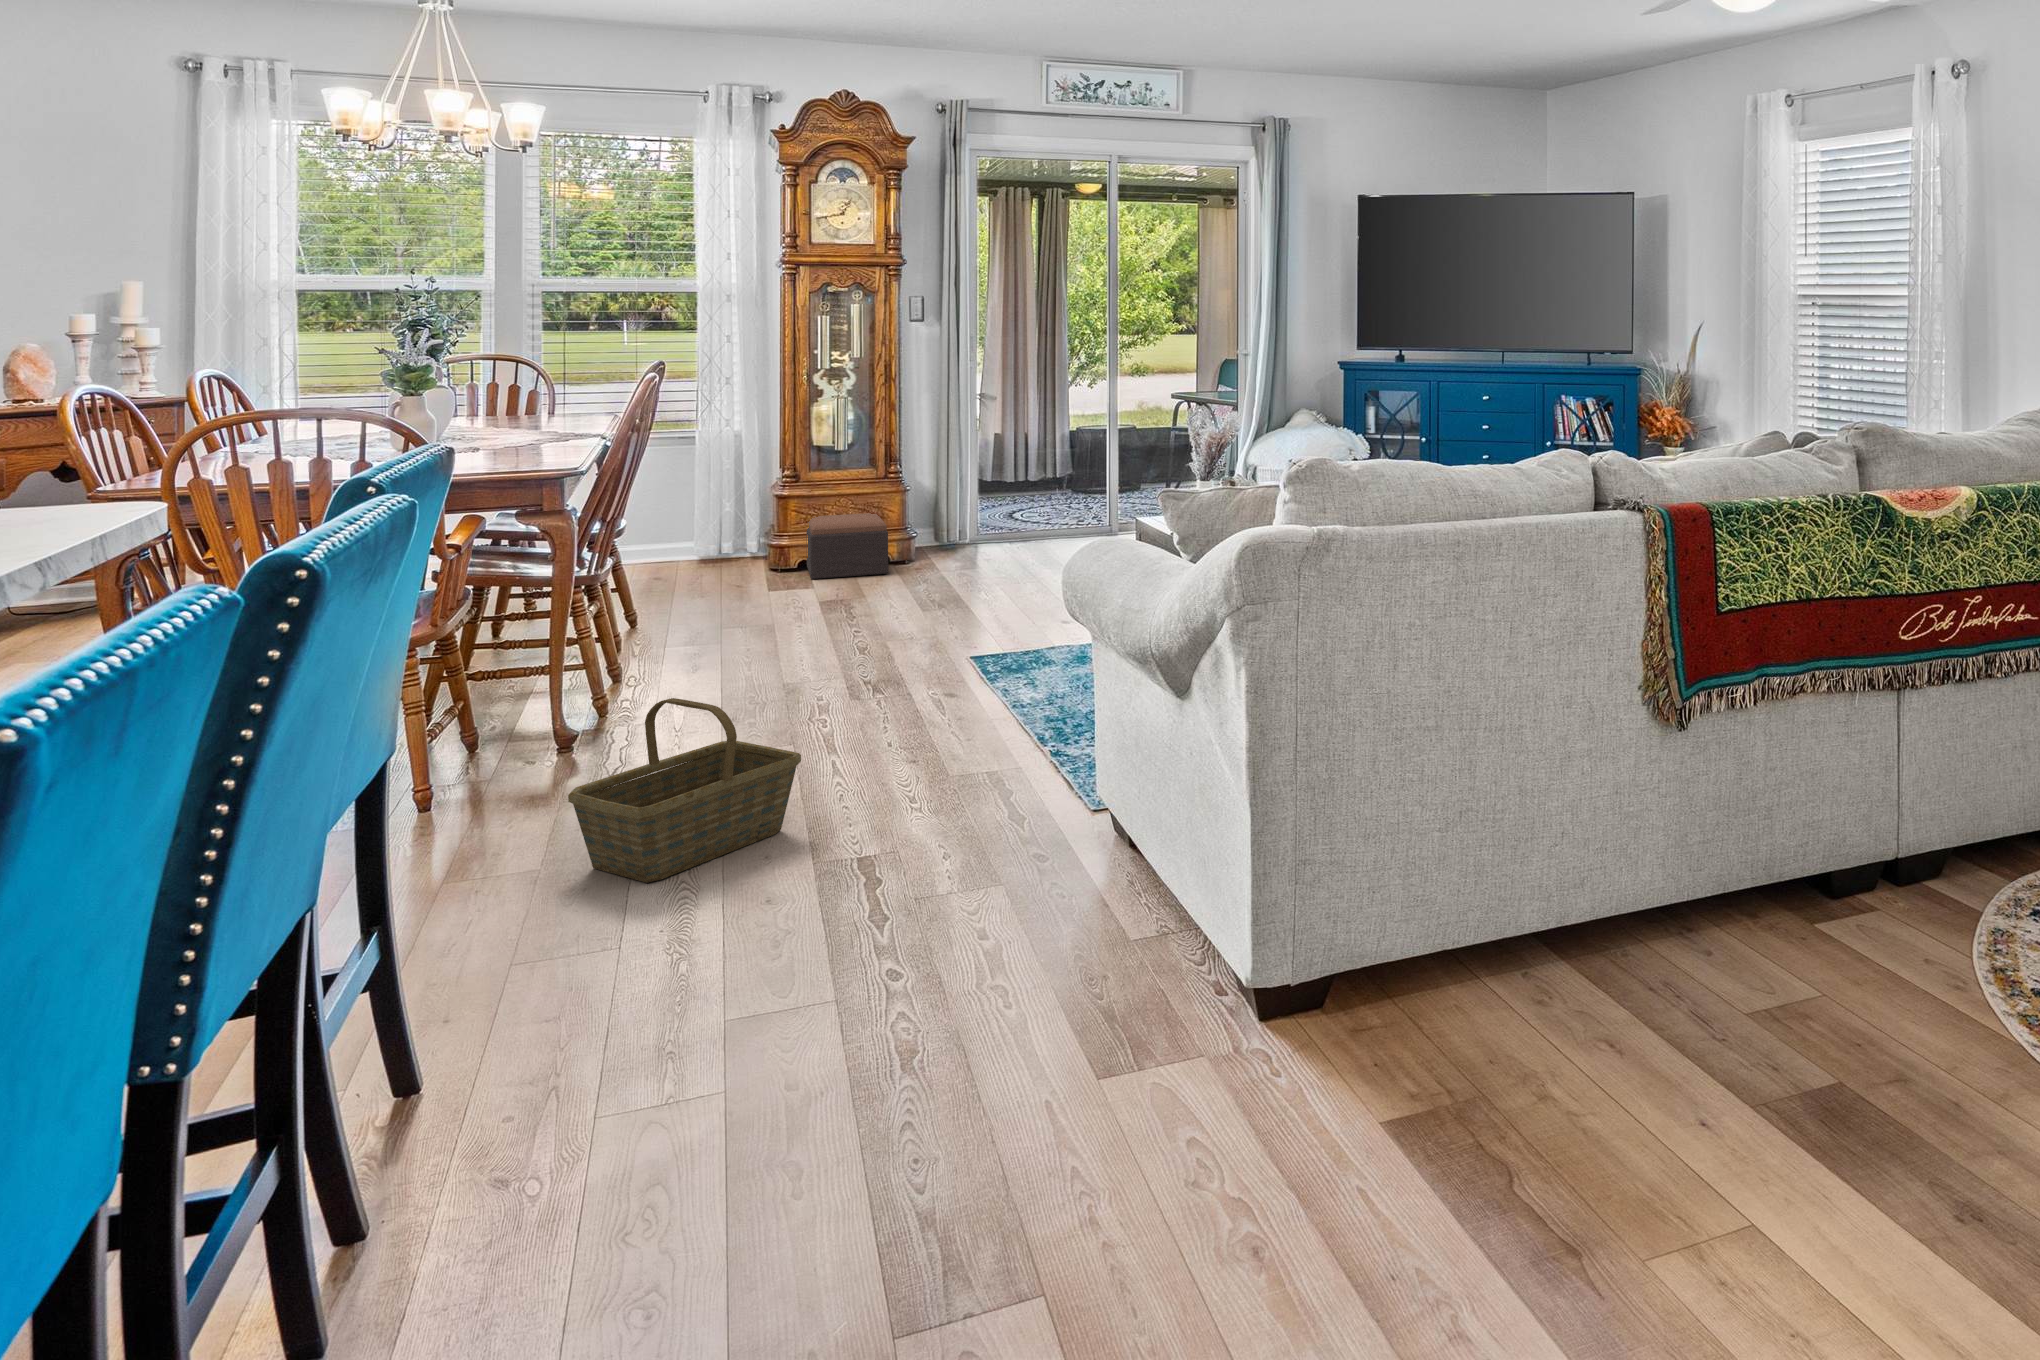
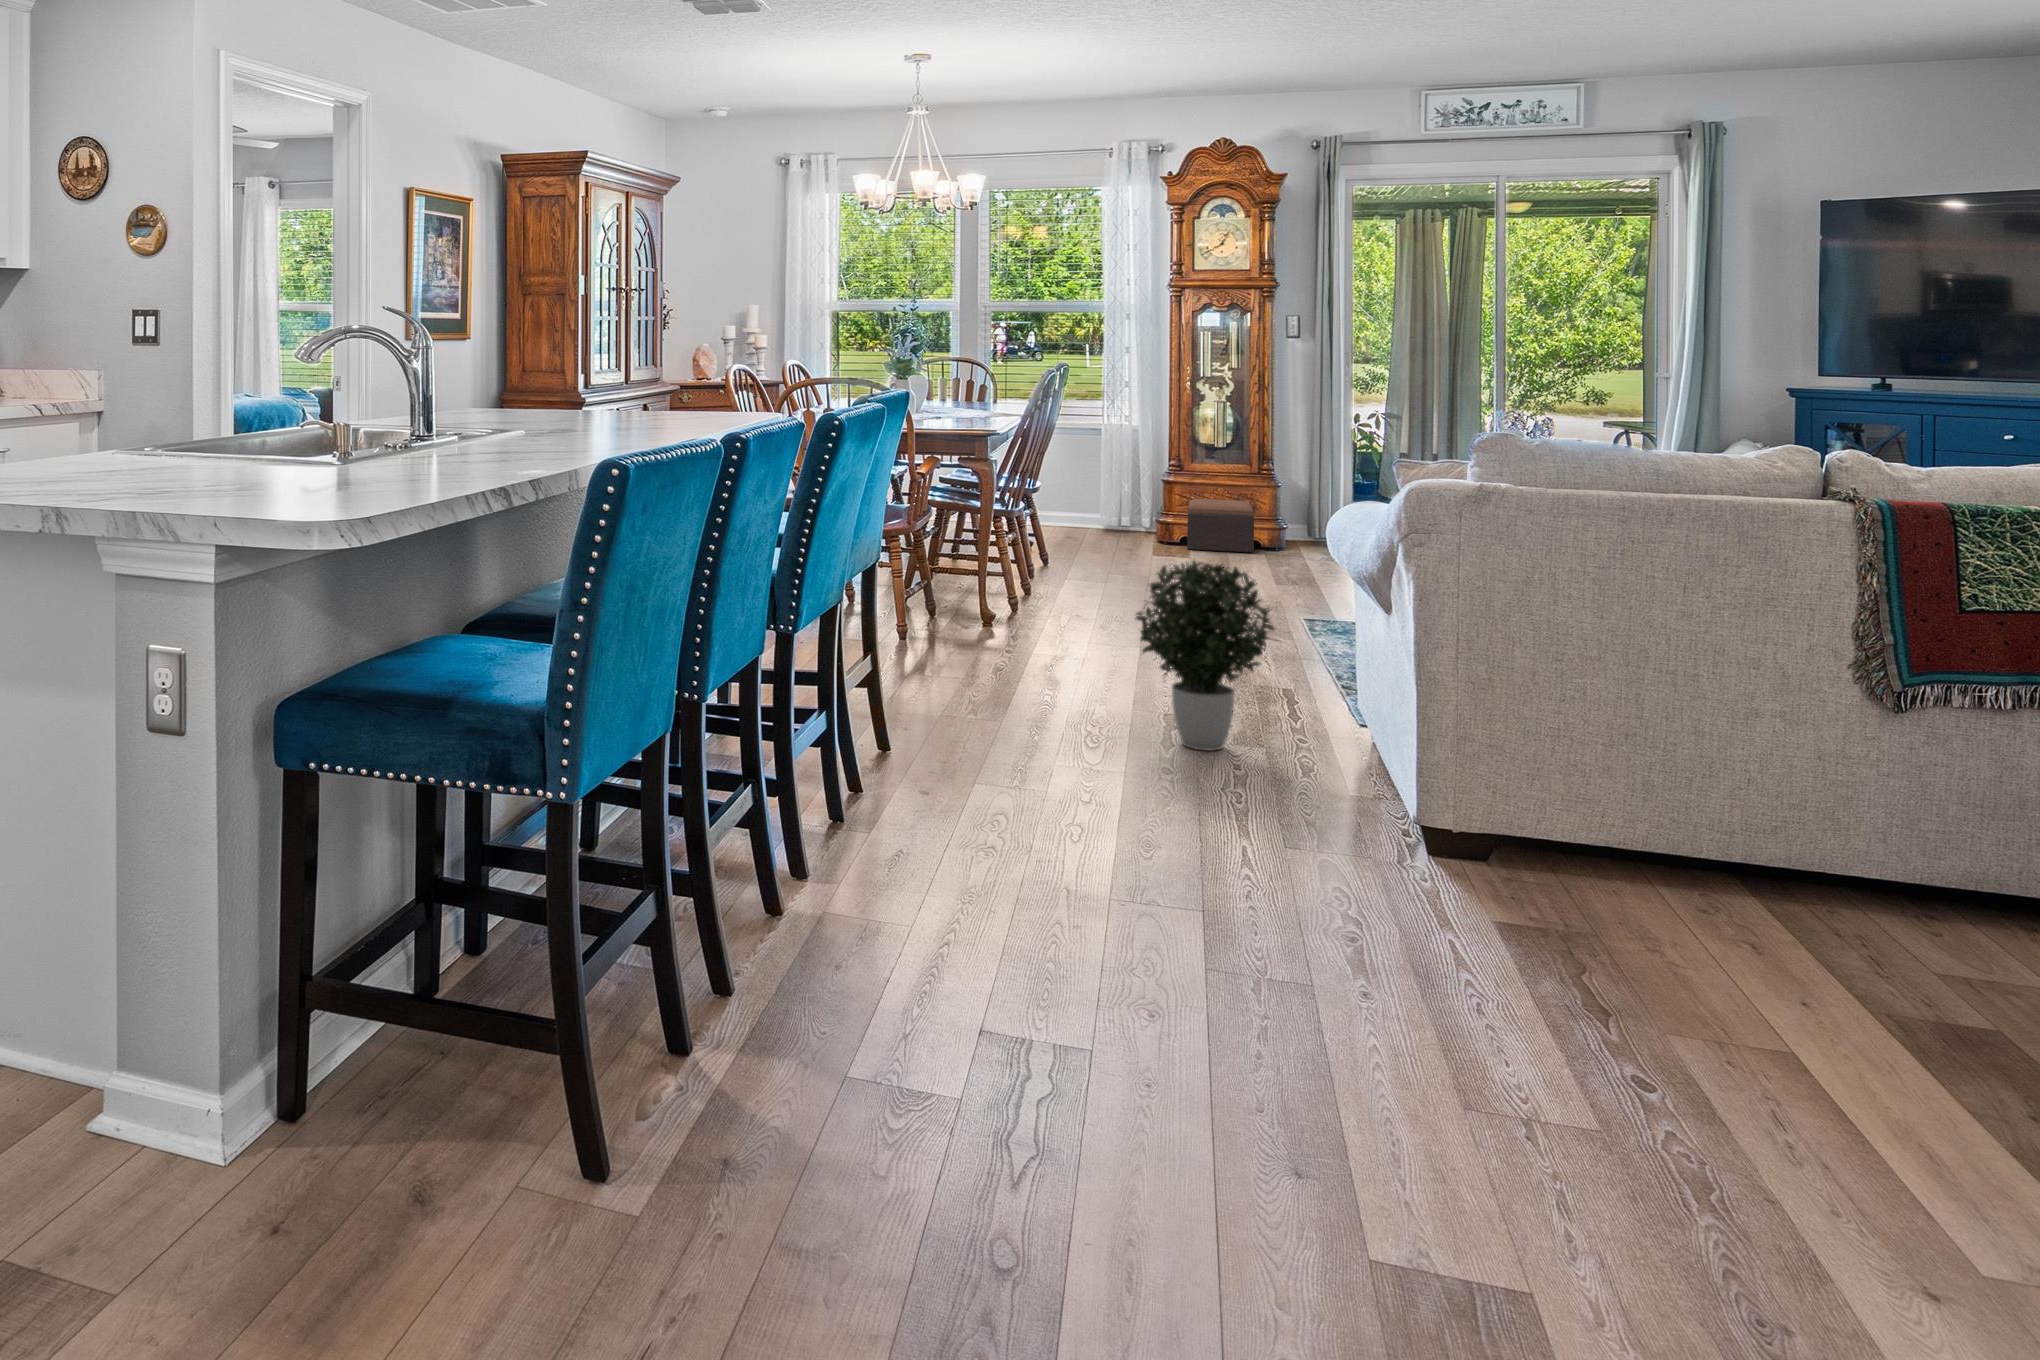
potted plant: none [848,641,1044,926] -> present [1136,561,1274,751]
basket: present [568,698,801,883] -> none [979,585,1125,695]

